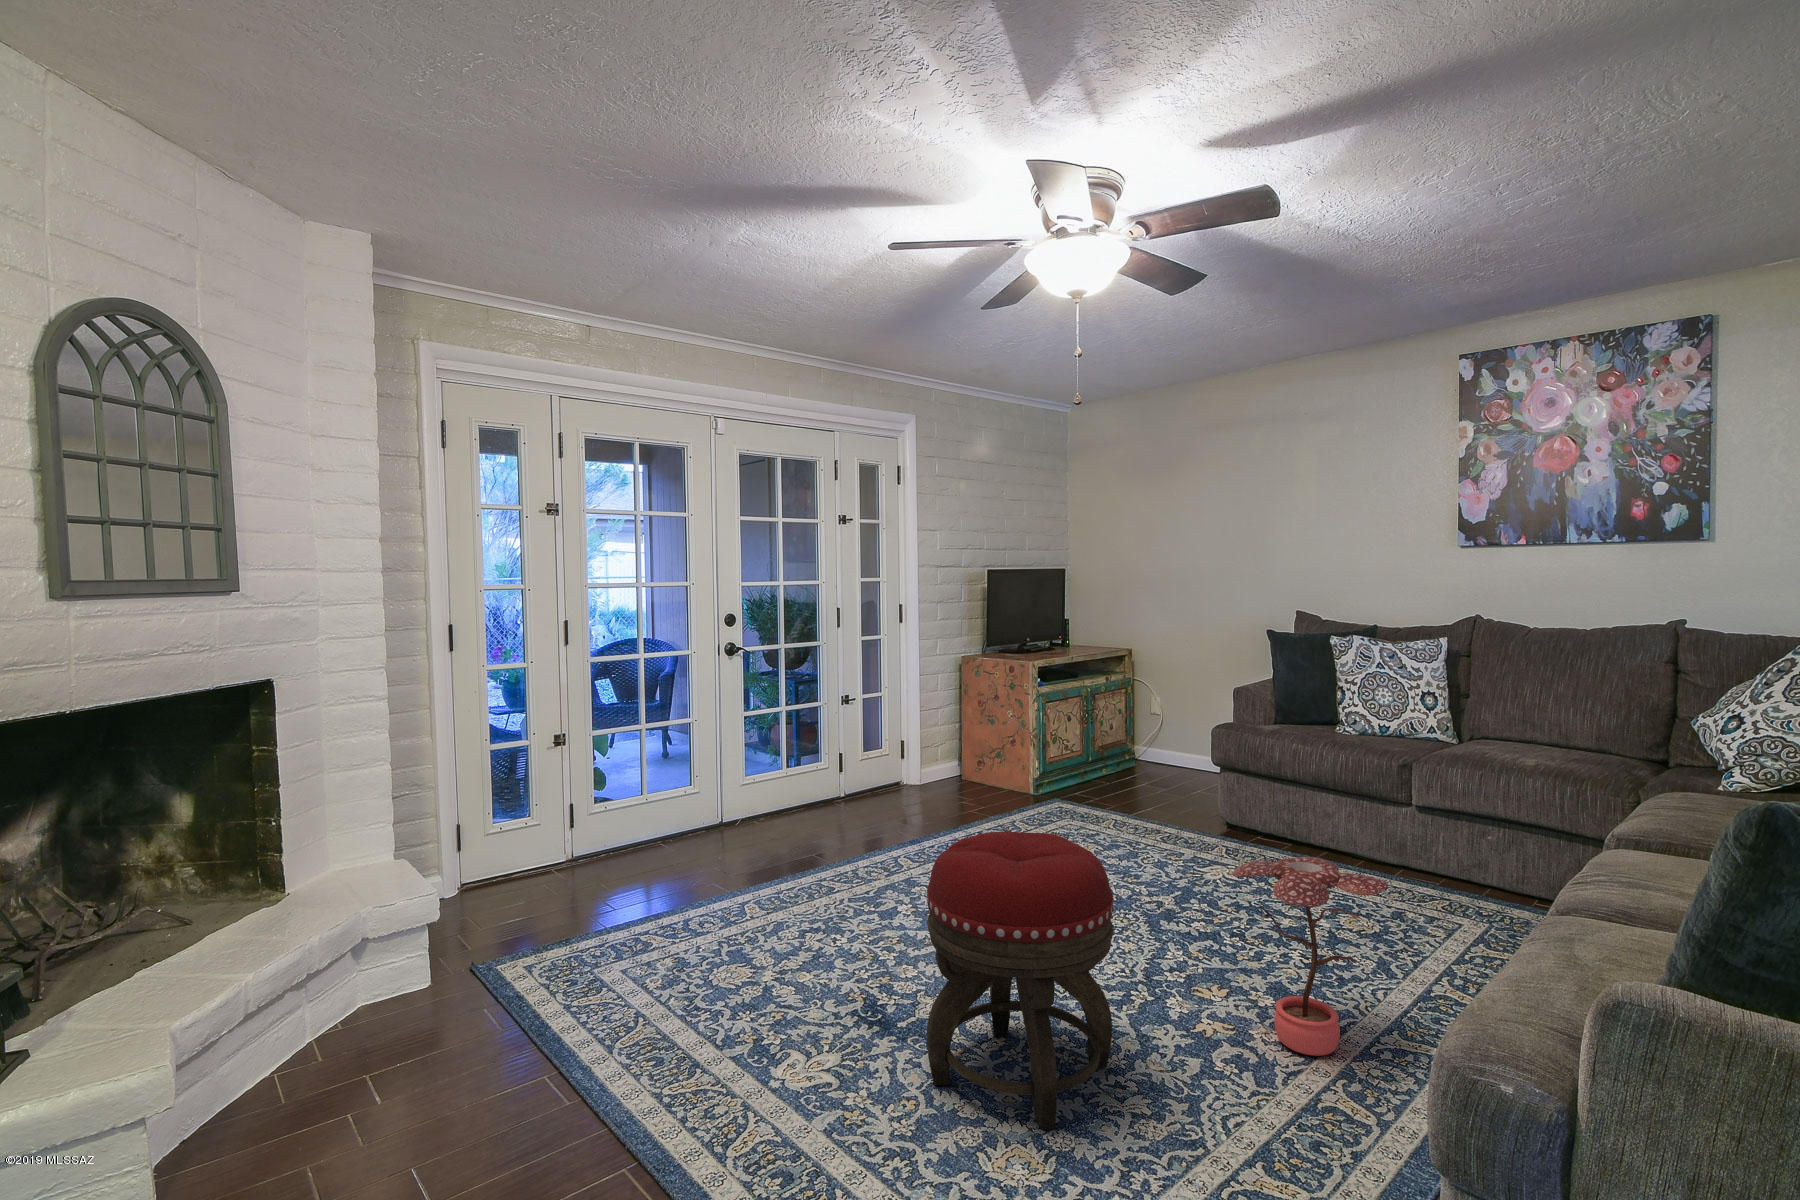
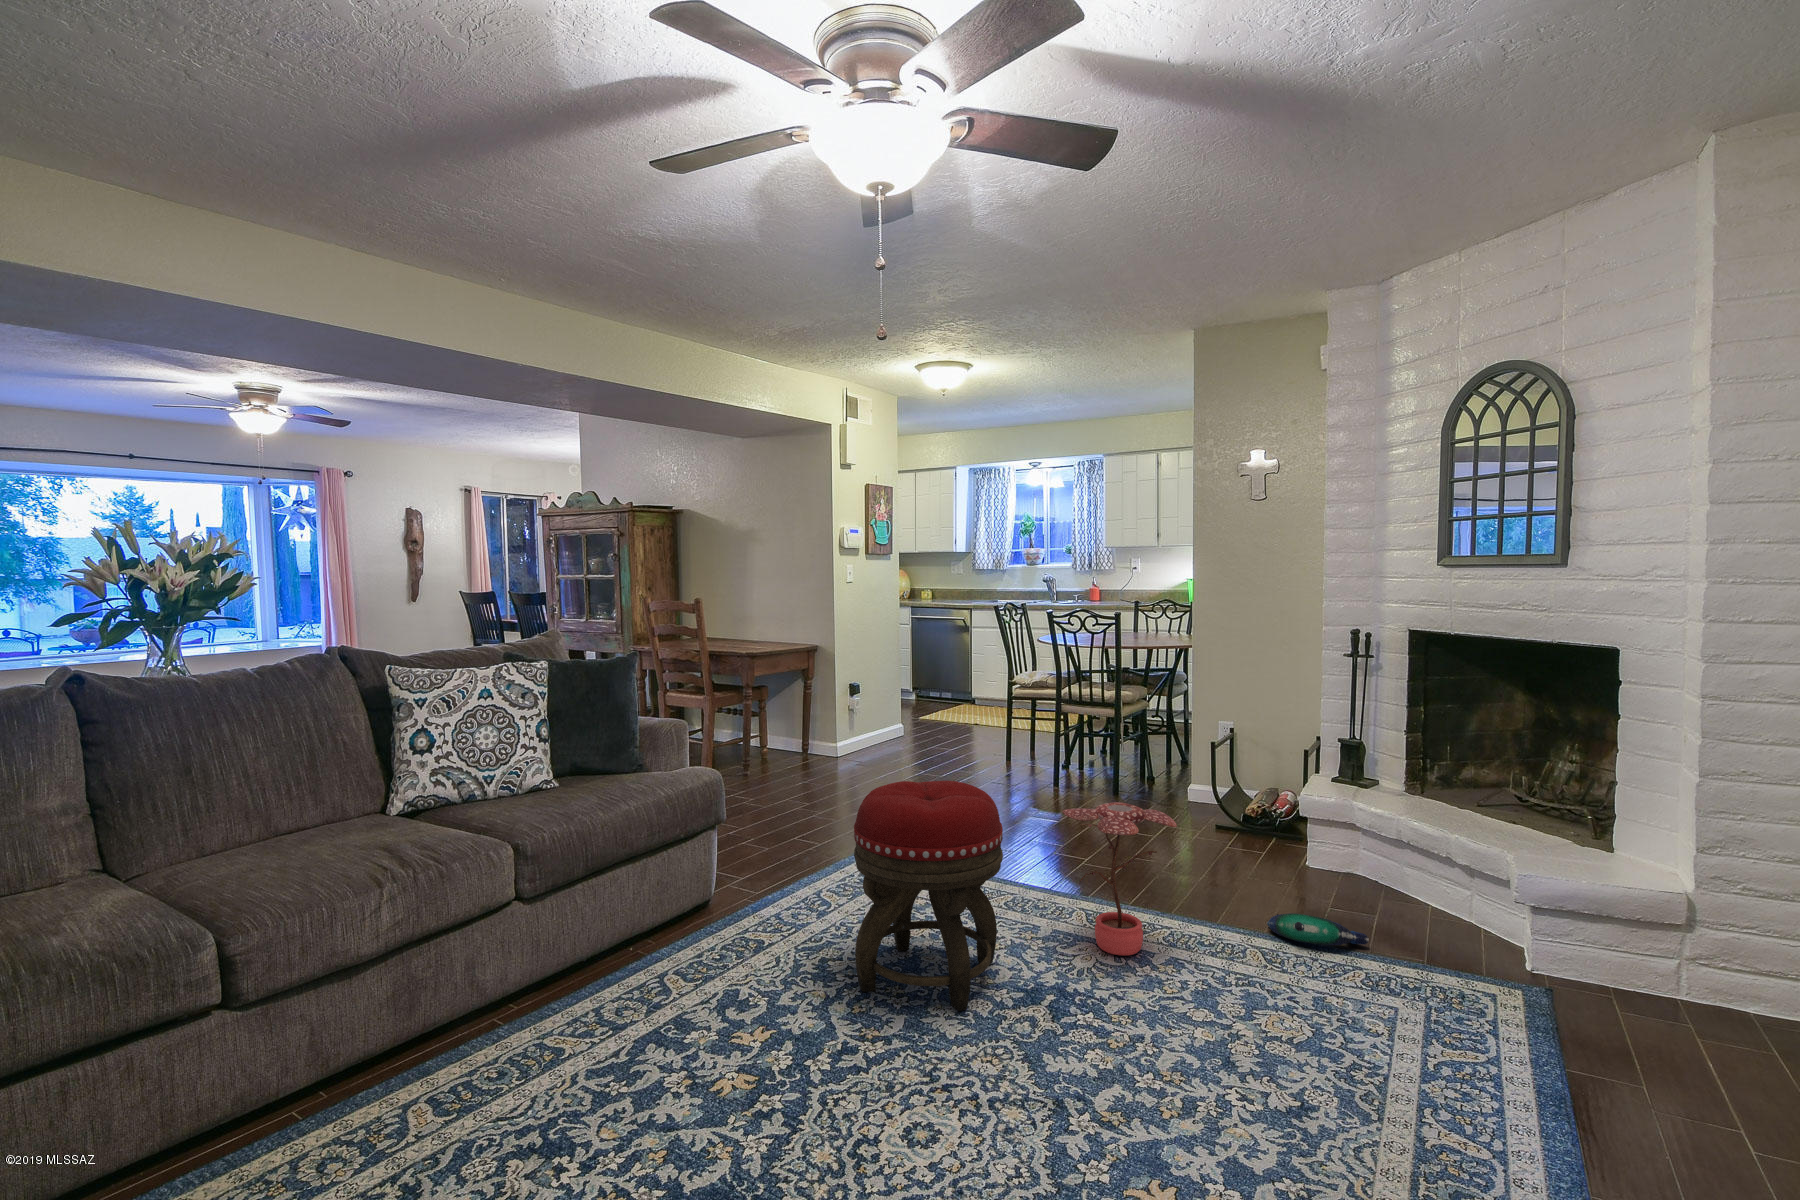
potted plant: present [1232,857,1388,1056] -> present [1062,802,1177,956]
plush toy: none [459,1013,547,1088] -> present [1267,913,1369,945]

